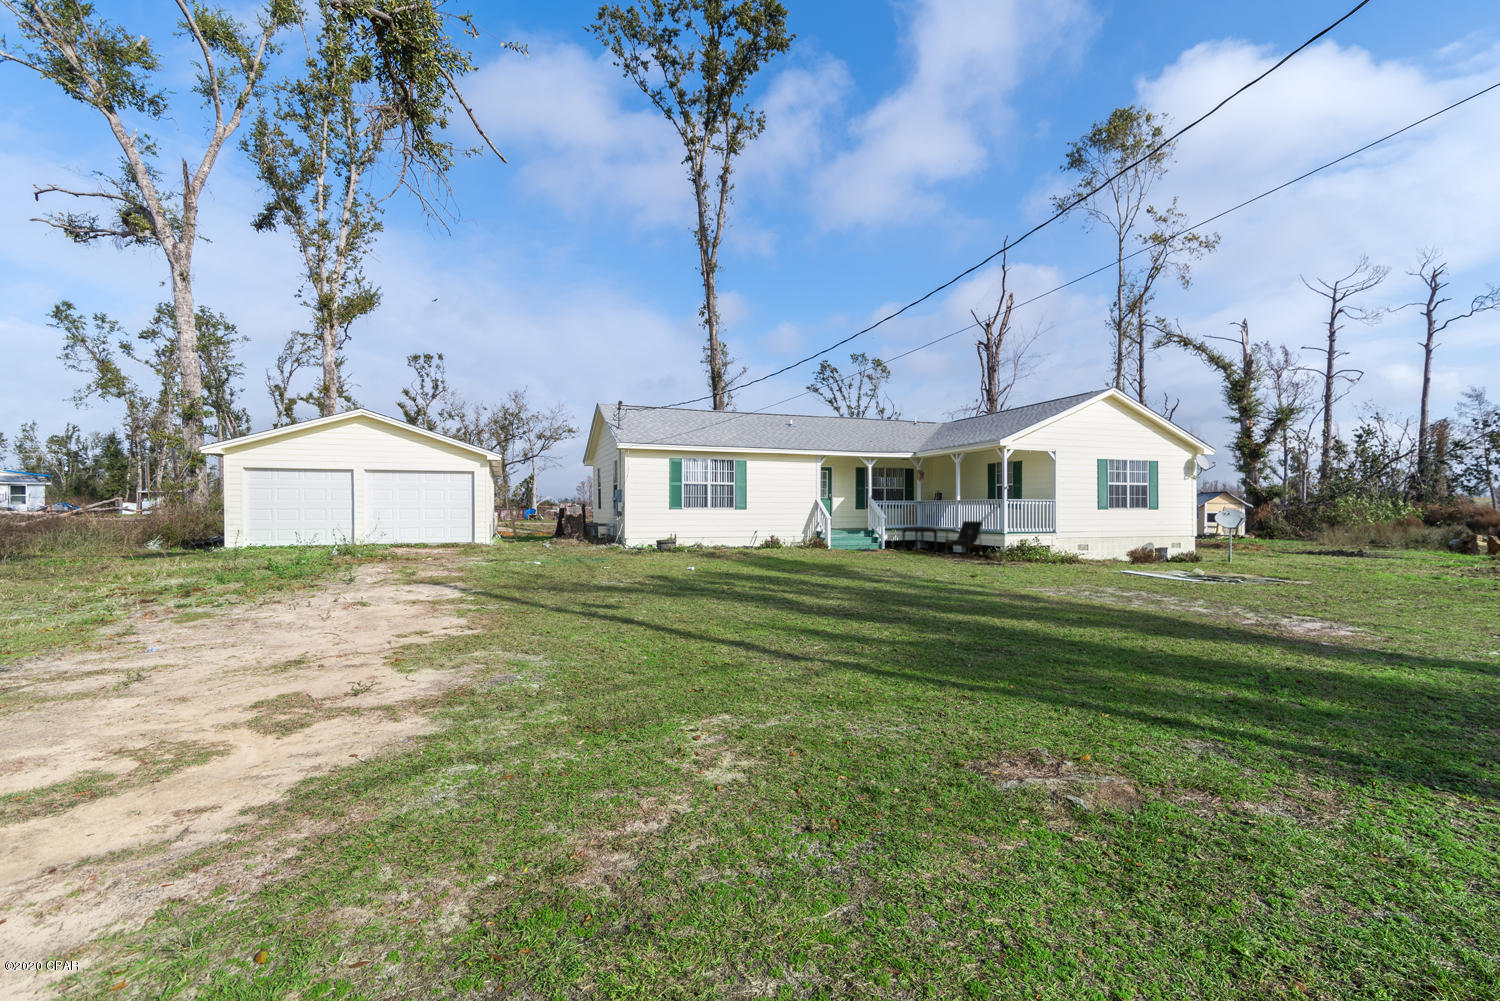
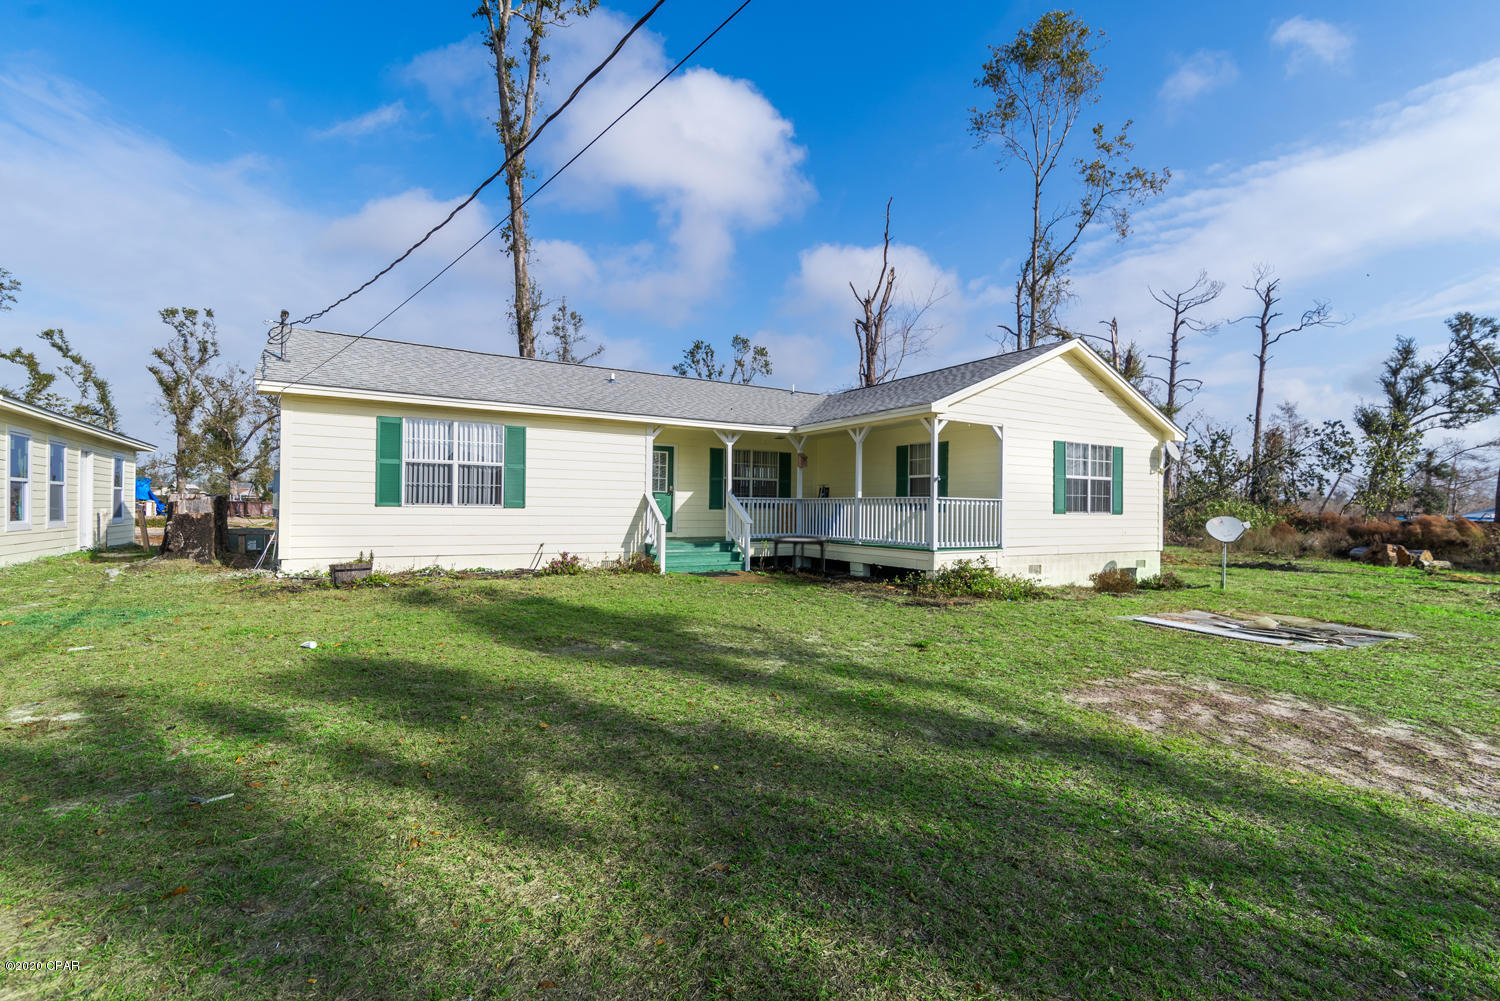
lounge chair: present [945,521,982,554] -> none [840,530,896,586]

